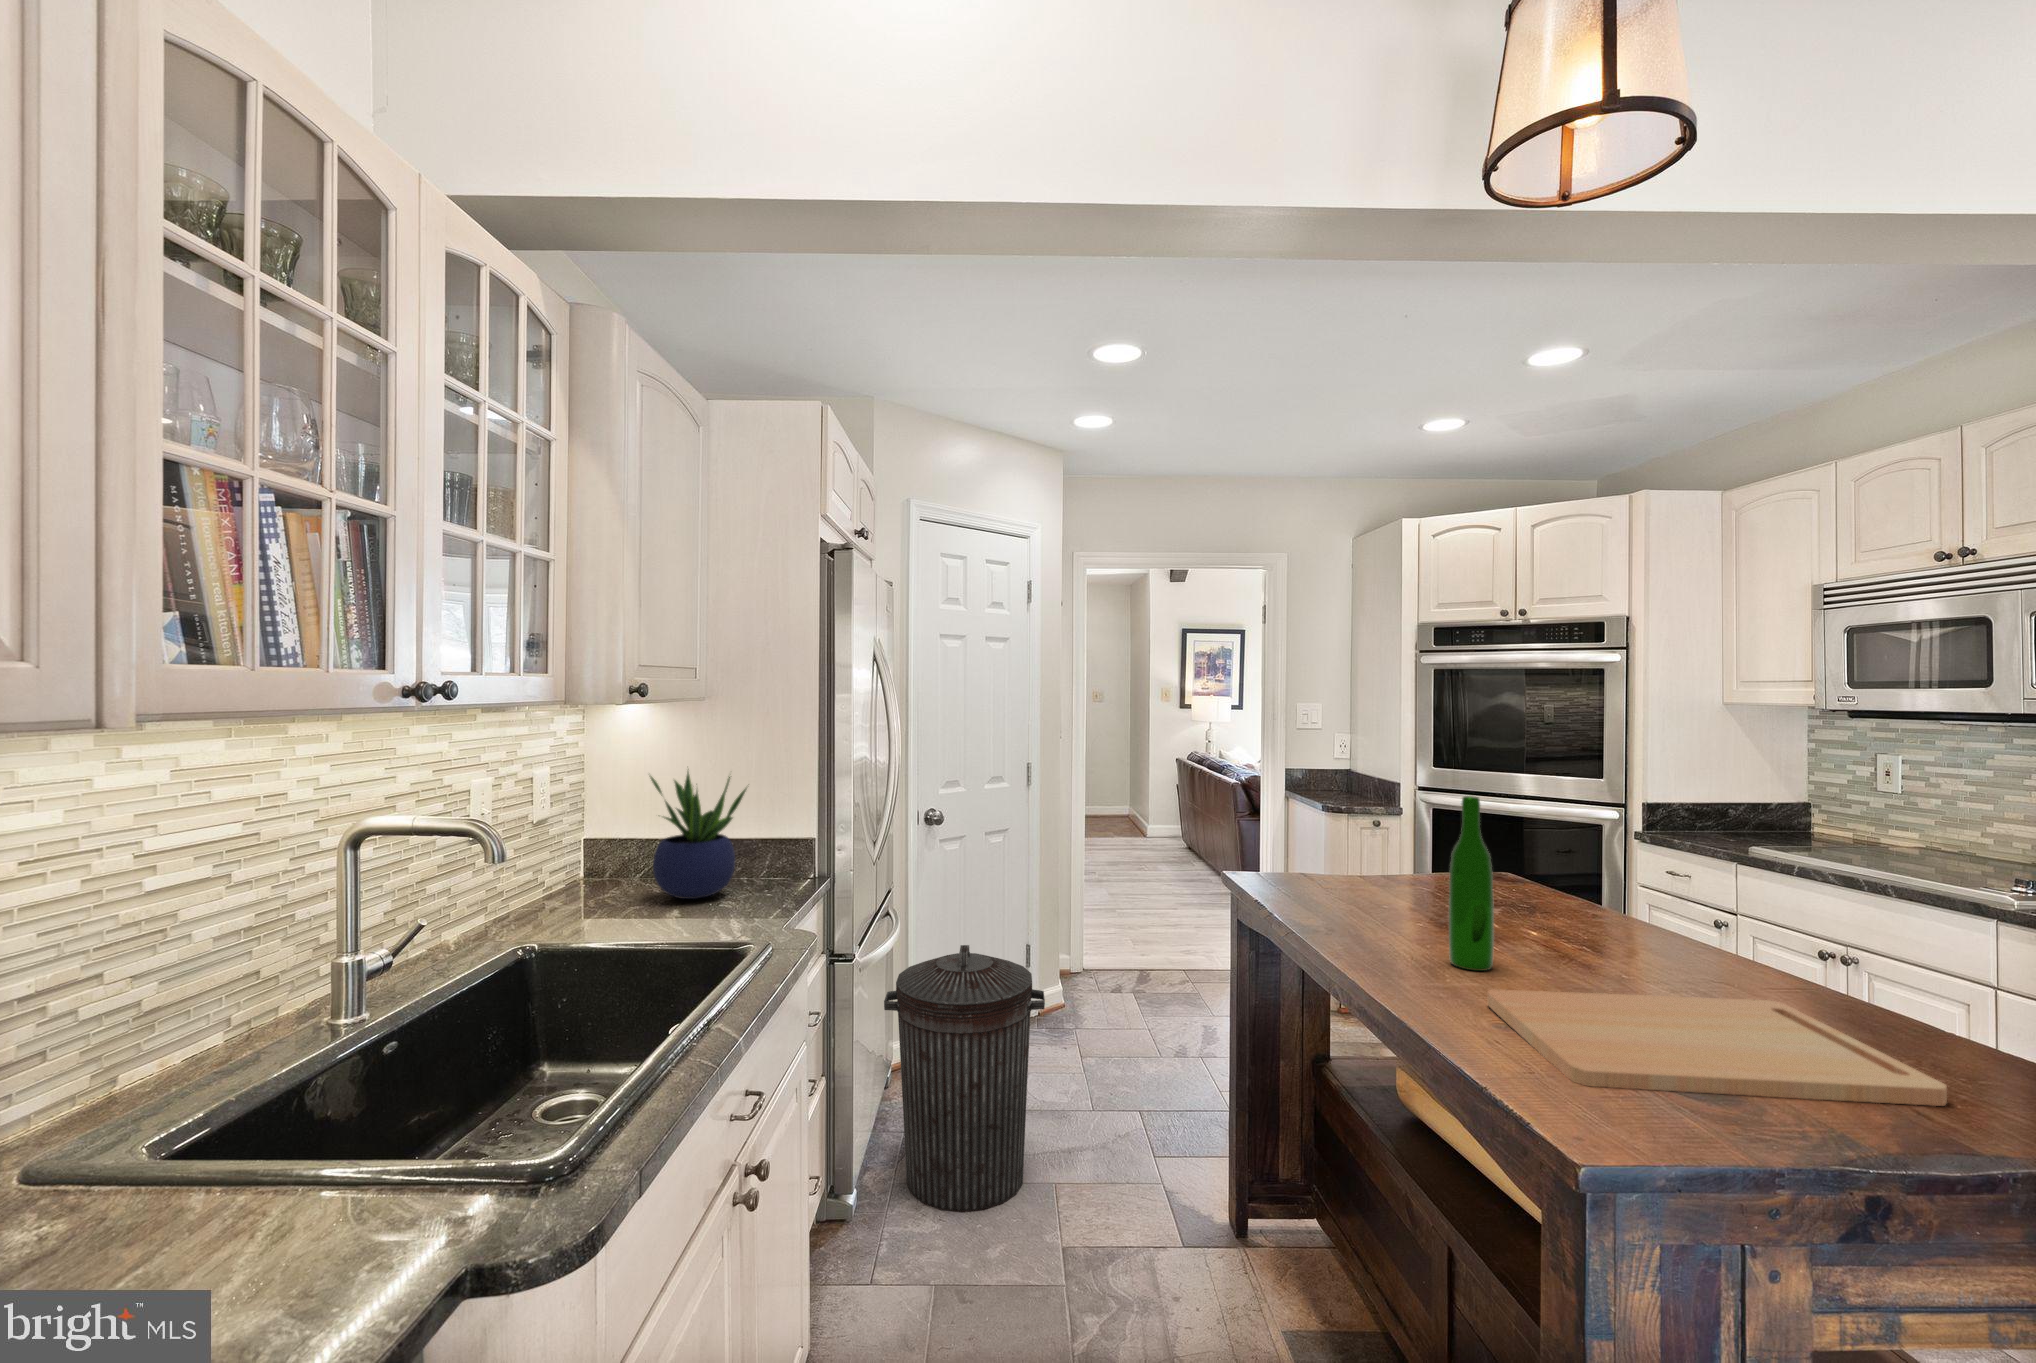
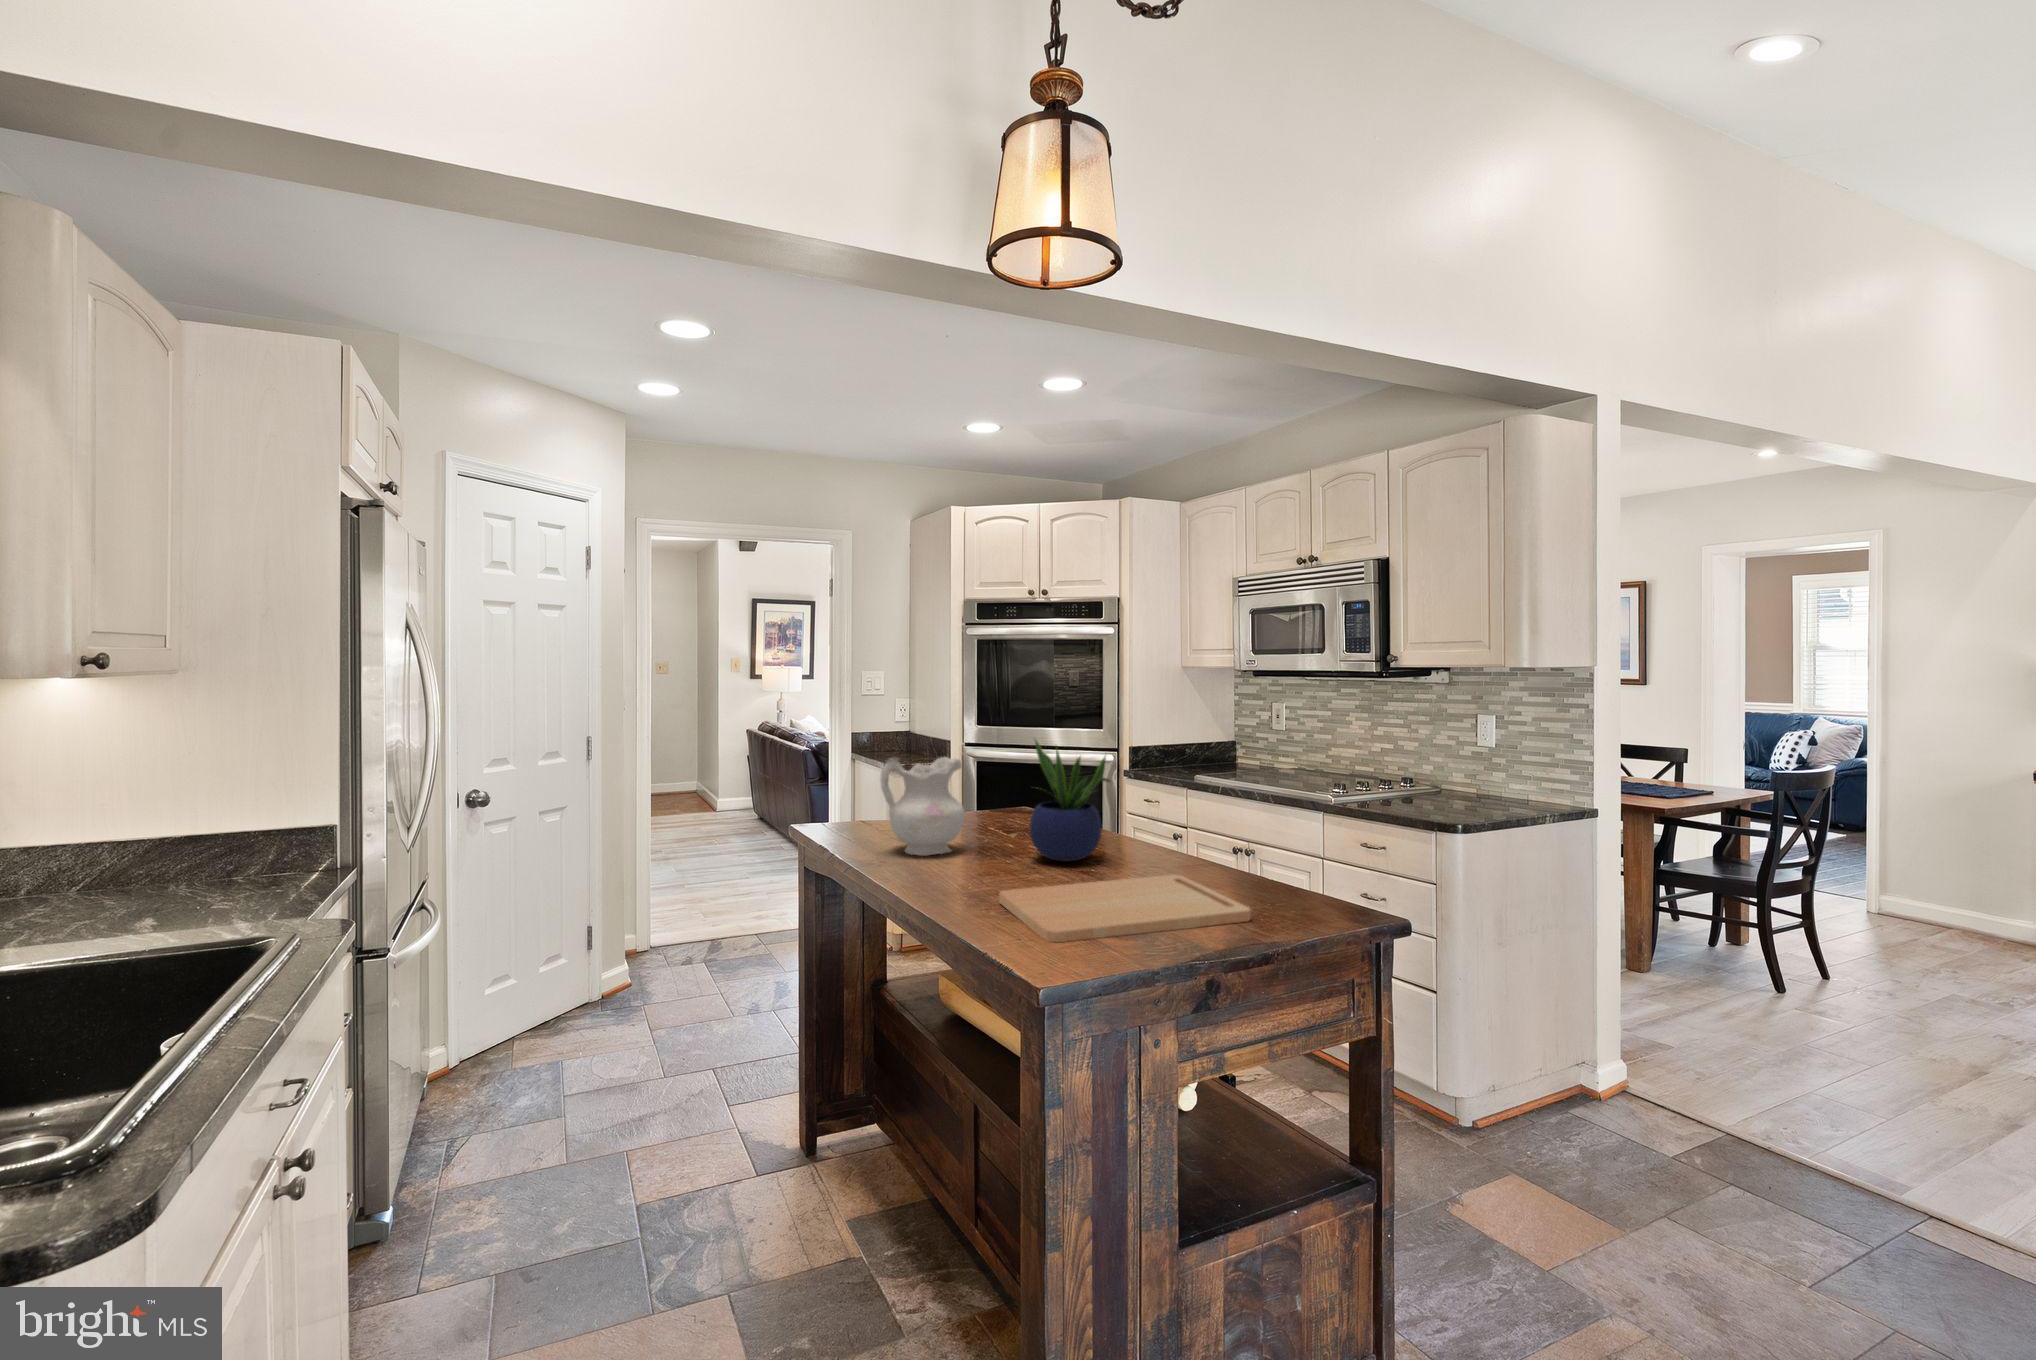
potted plant: present [650,772,747,899] -> present [1030,739,1111,861]
wine bottle: present [1449,796,1494,971] -> none [977,745,1008,881]
ceramic pitcher: none [1321,803,1428,923] -> present [880,757,965,856]
trash can: present [884,945,1045,1213] -> none [424,929,616,1207]

